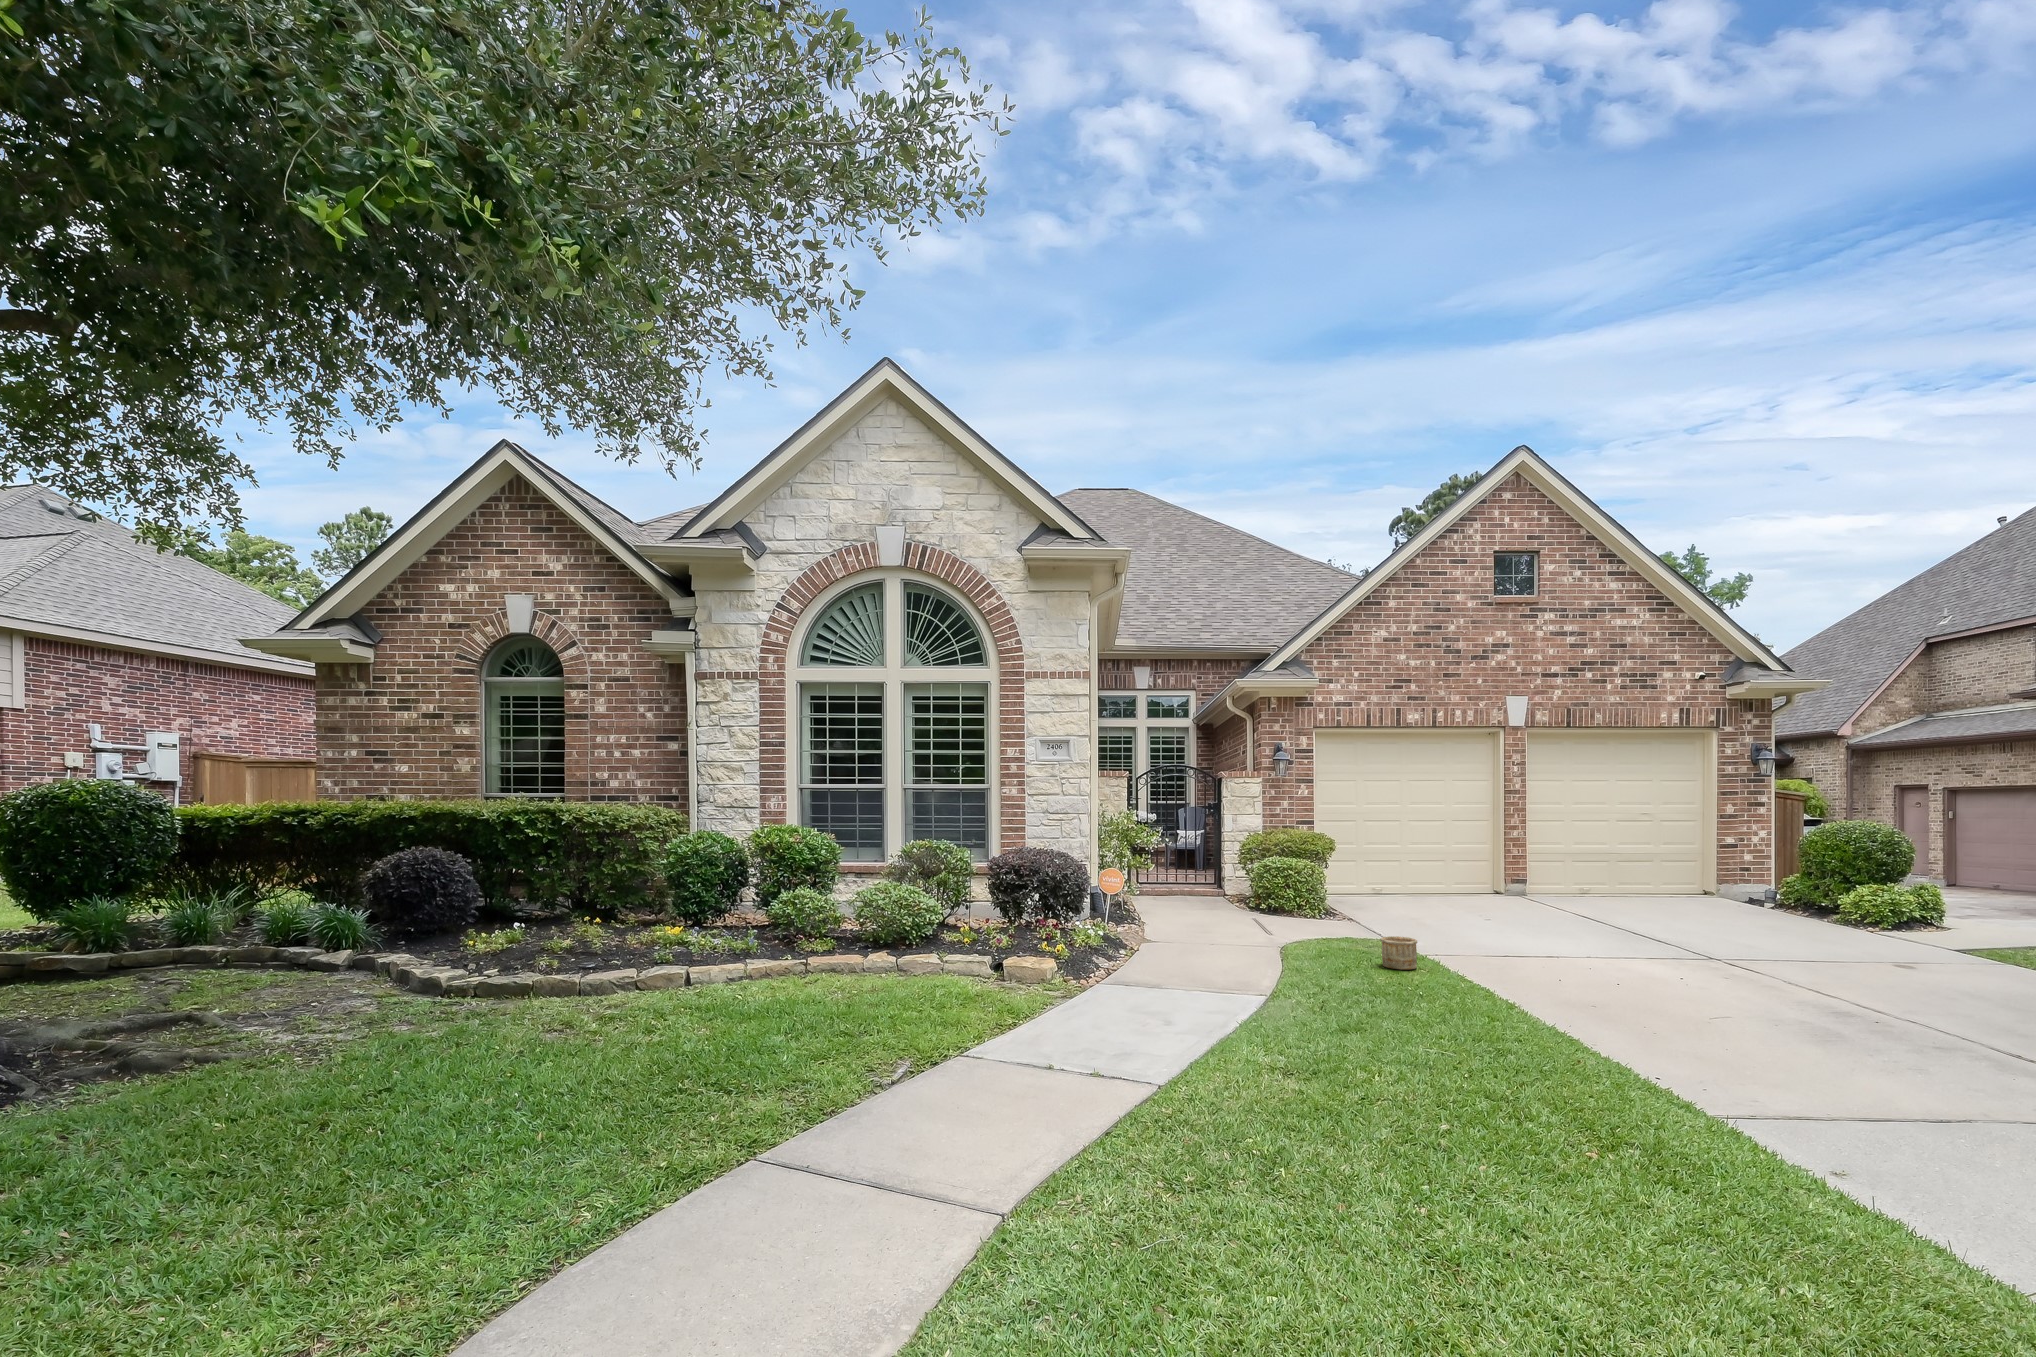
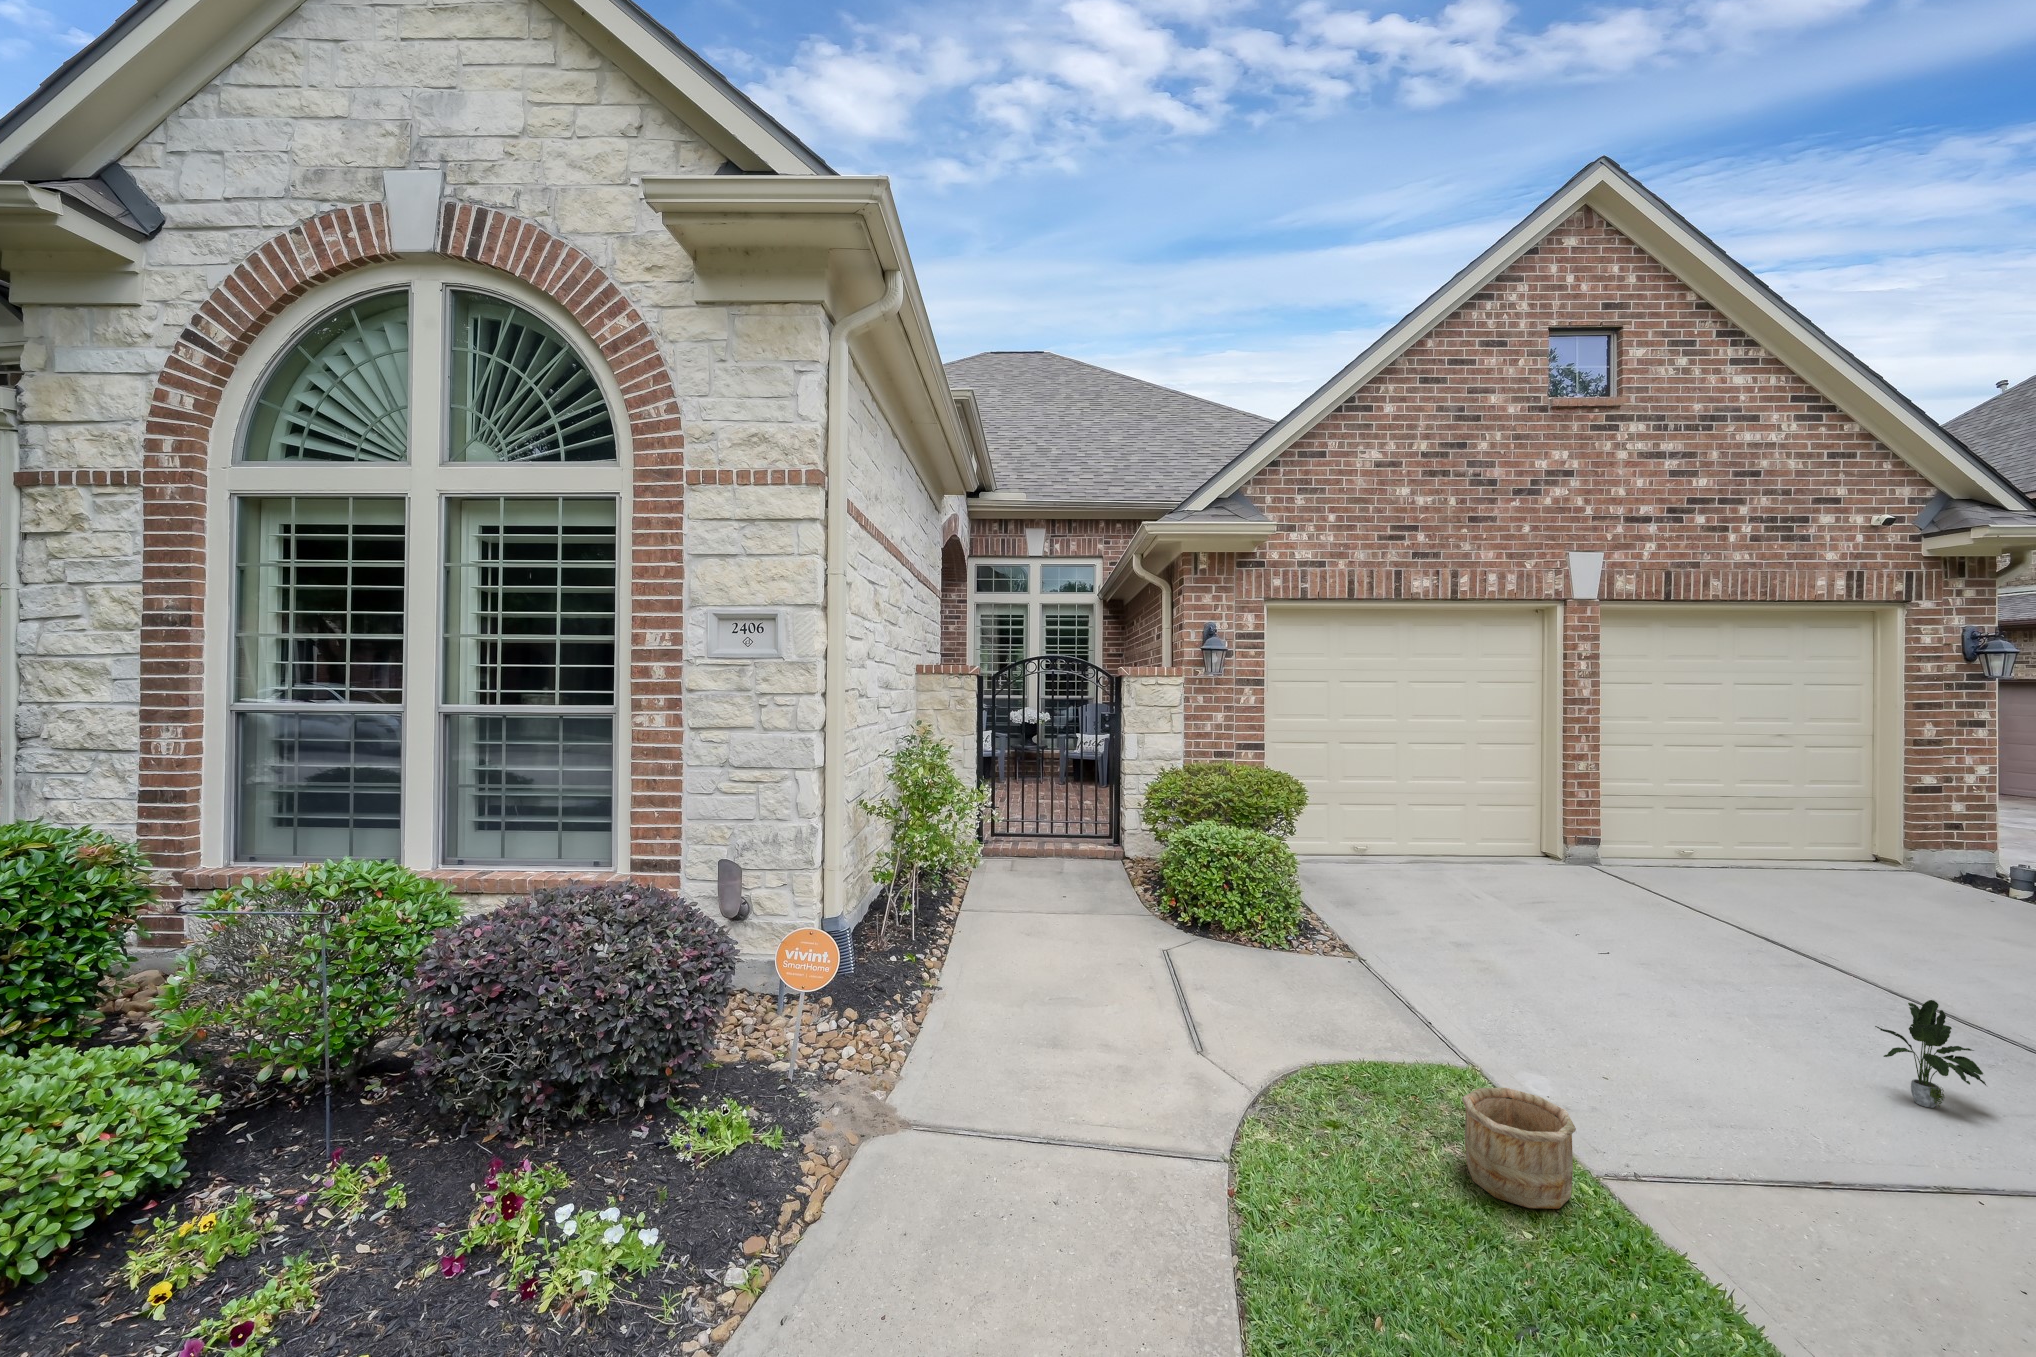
potted plant: none [1565,916,1602,961] -> present [1875,1000,1986,1108]

